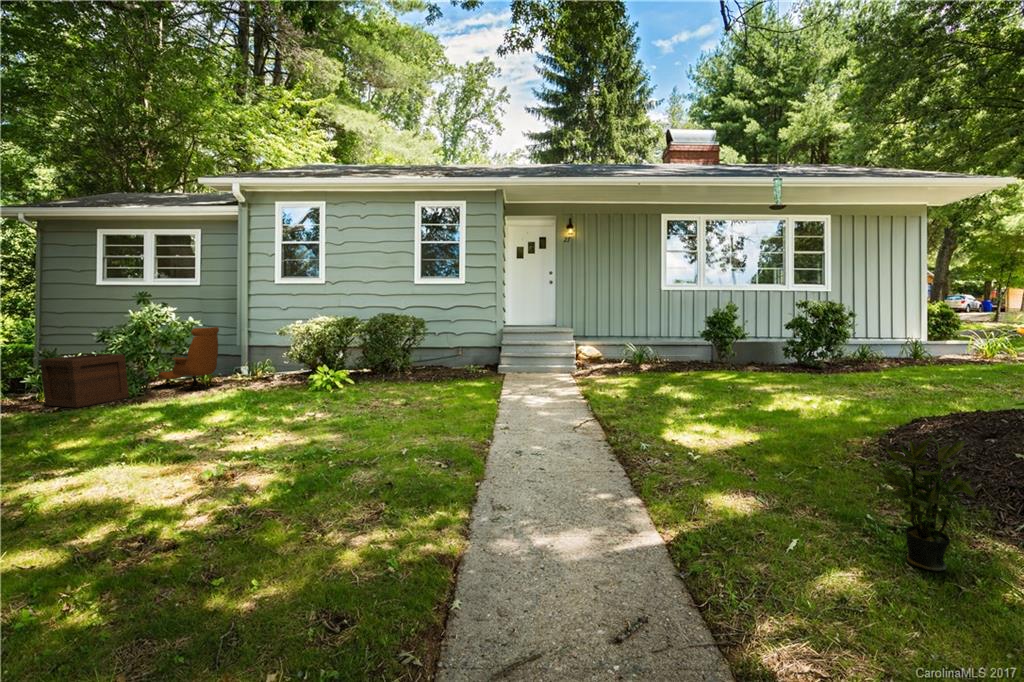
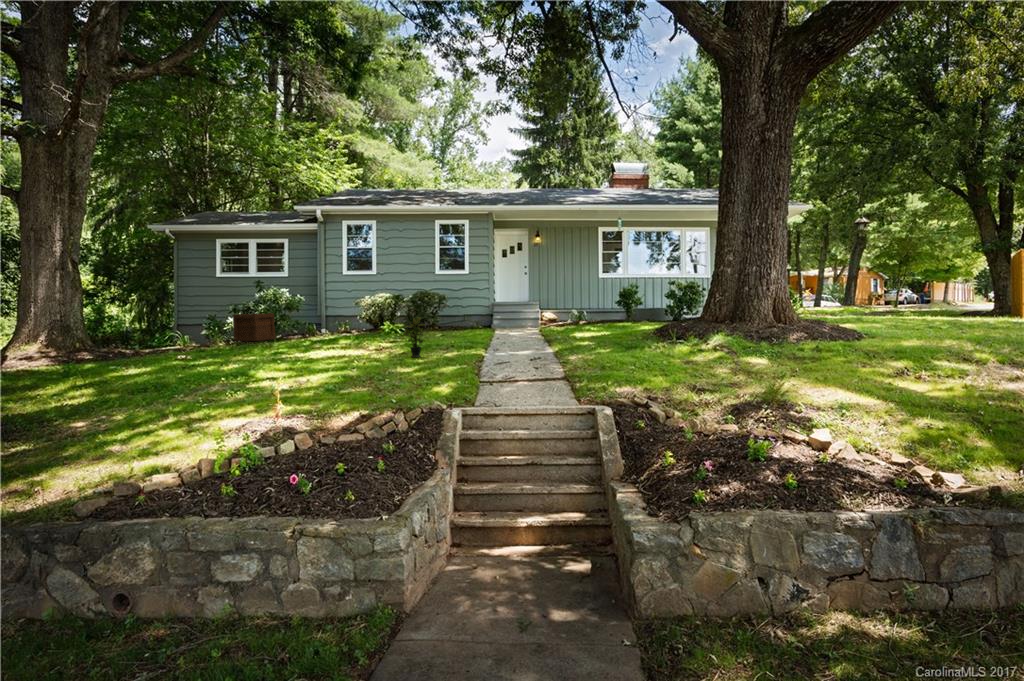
lounge chair: present [154,327,219,393] -> none [280,299,323,338]
potted plant: present [883,434,975,572] -> present [403,317,425,357]

